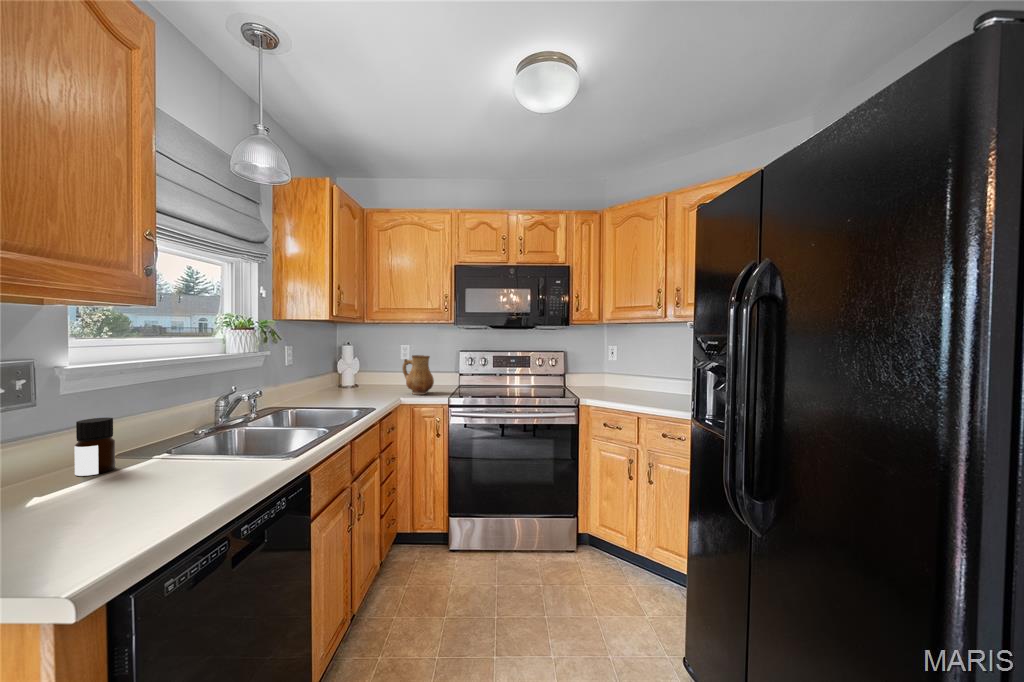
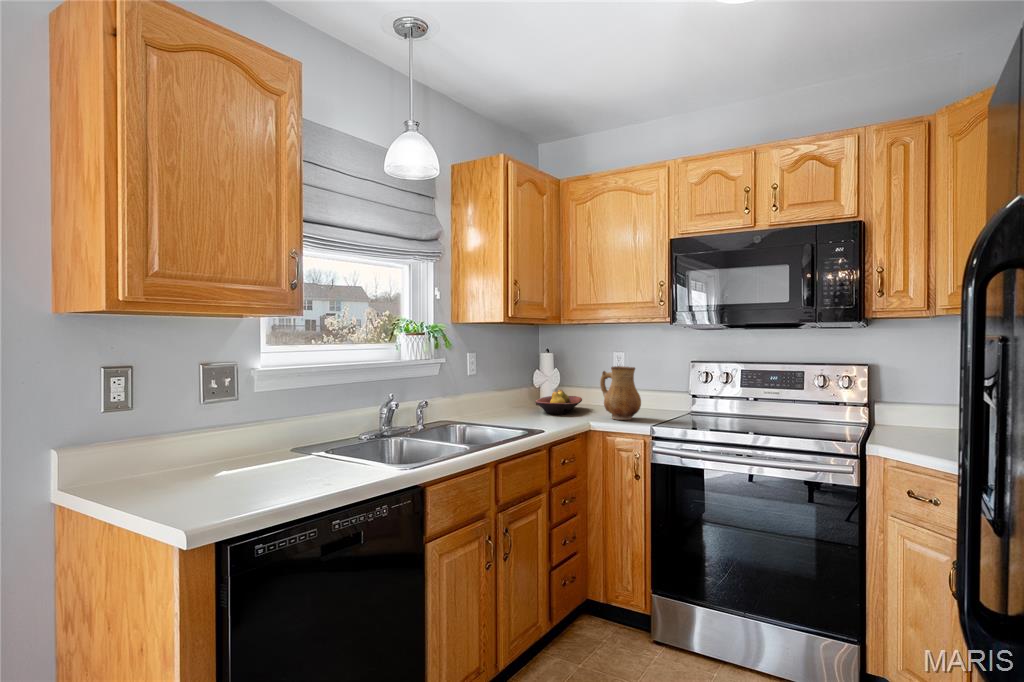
fruit bowl: none [346,374,383,394] -> present [535,390,582,414]
bottle: present [75,418,115,476] -> none [259,413,284,461]

